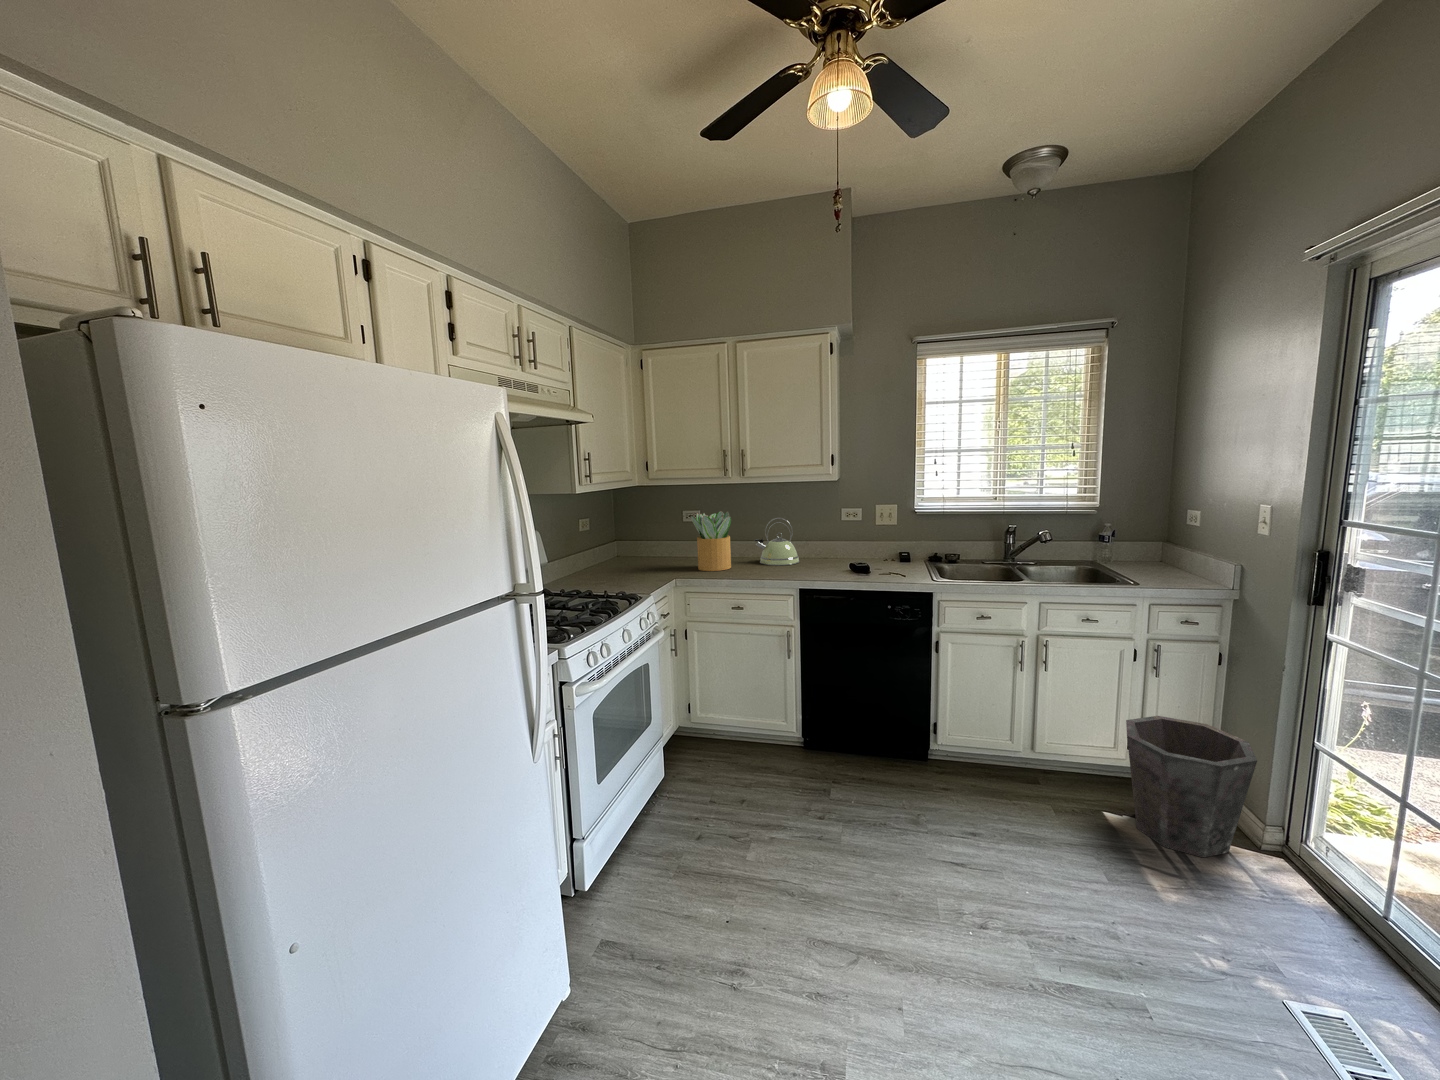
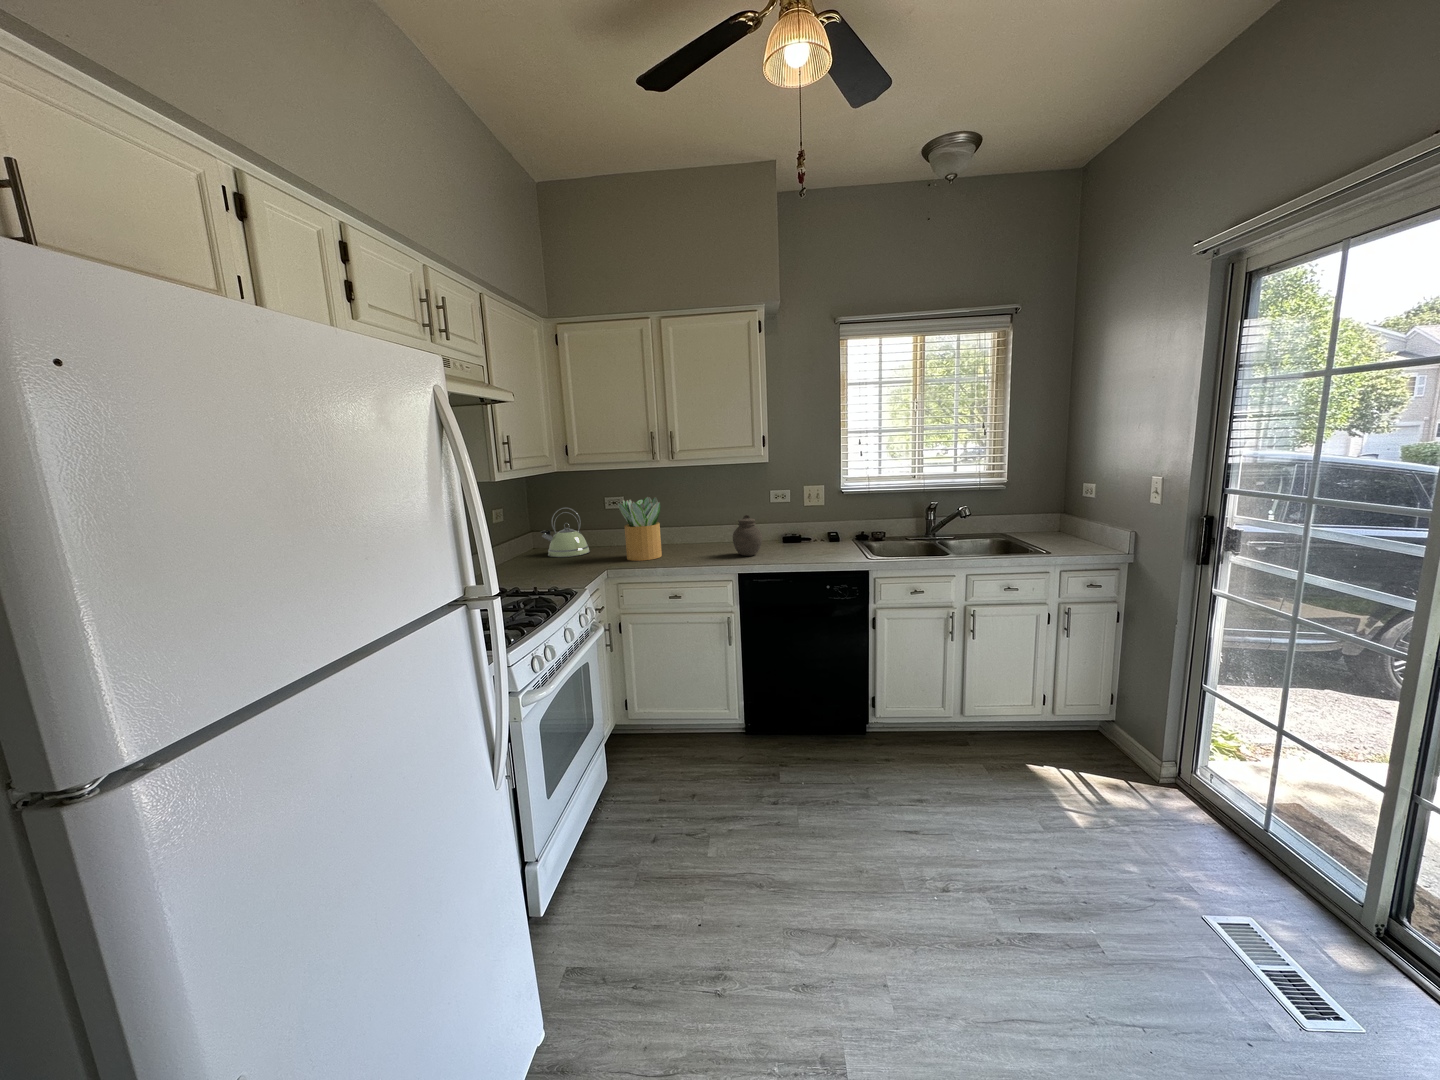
kettle: present [754,518,799,565] -> present [540,508,590,557]
jar: none [799,532,828,571] -> present [733,515,762,556]
waste bin: present [1126,716,1257,857] -> none [1046,673,1160,797]

